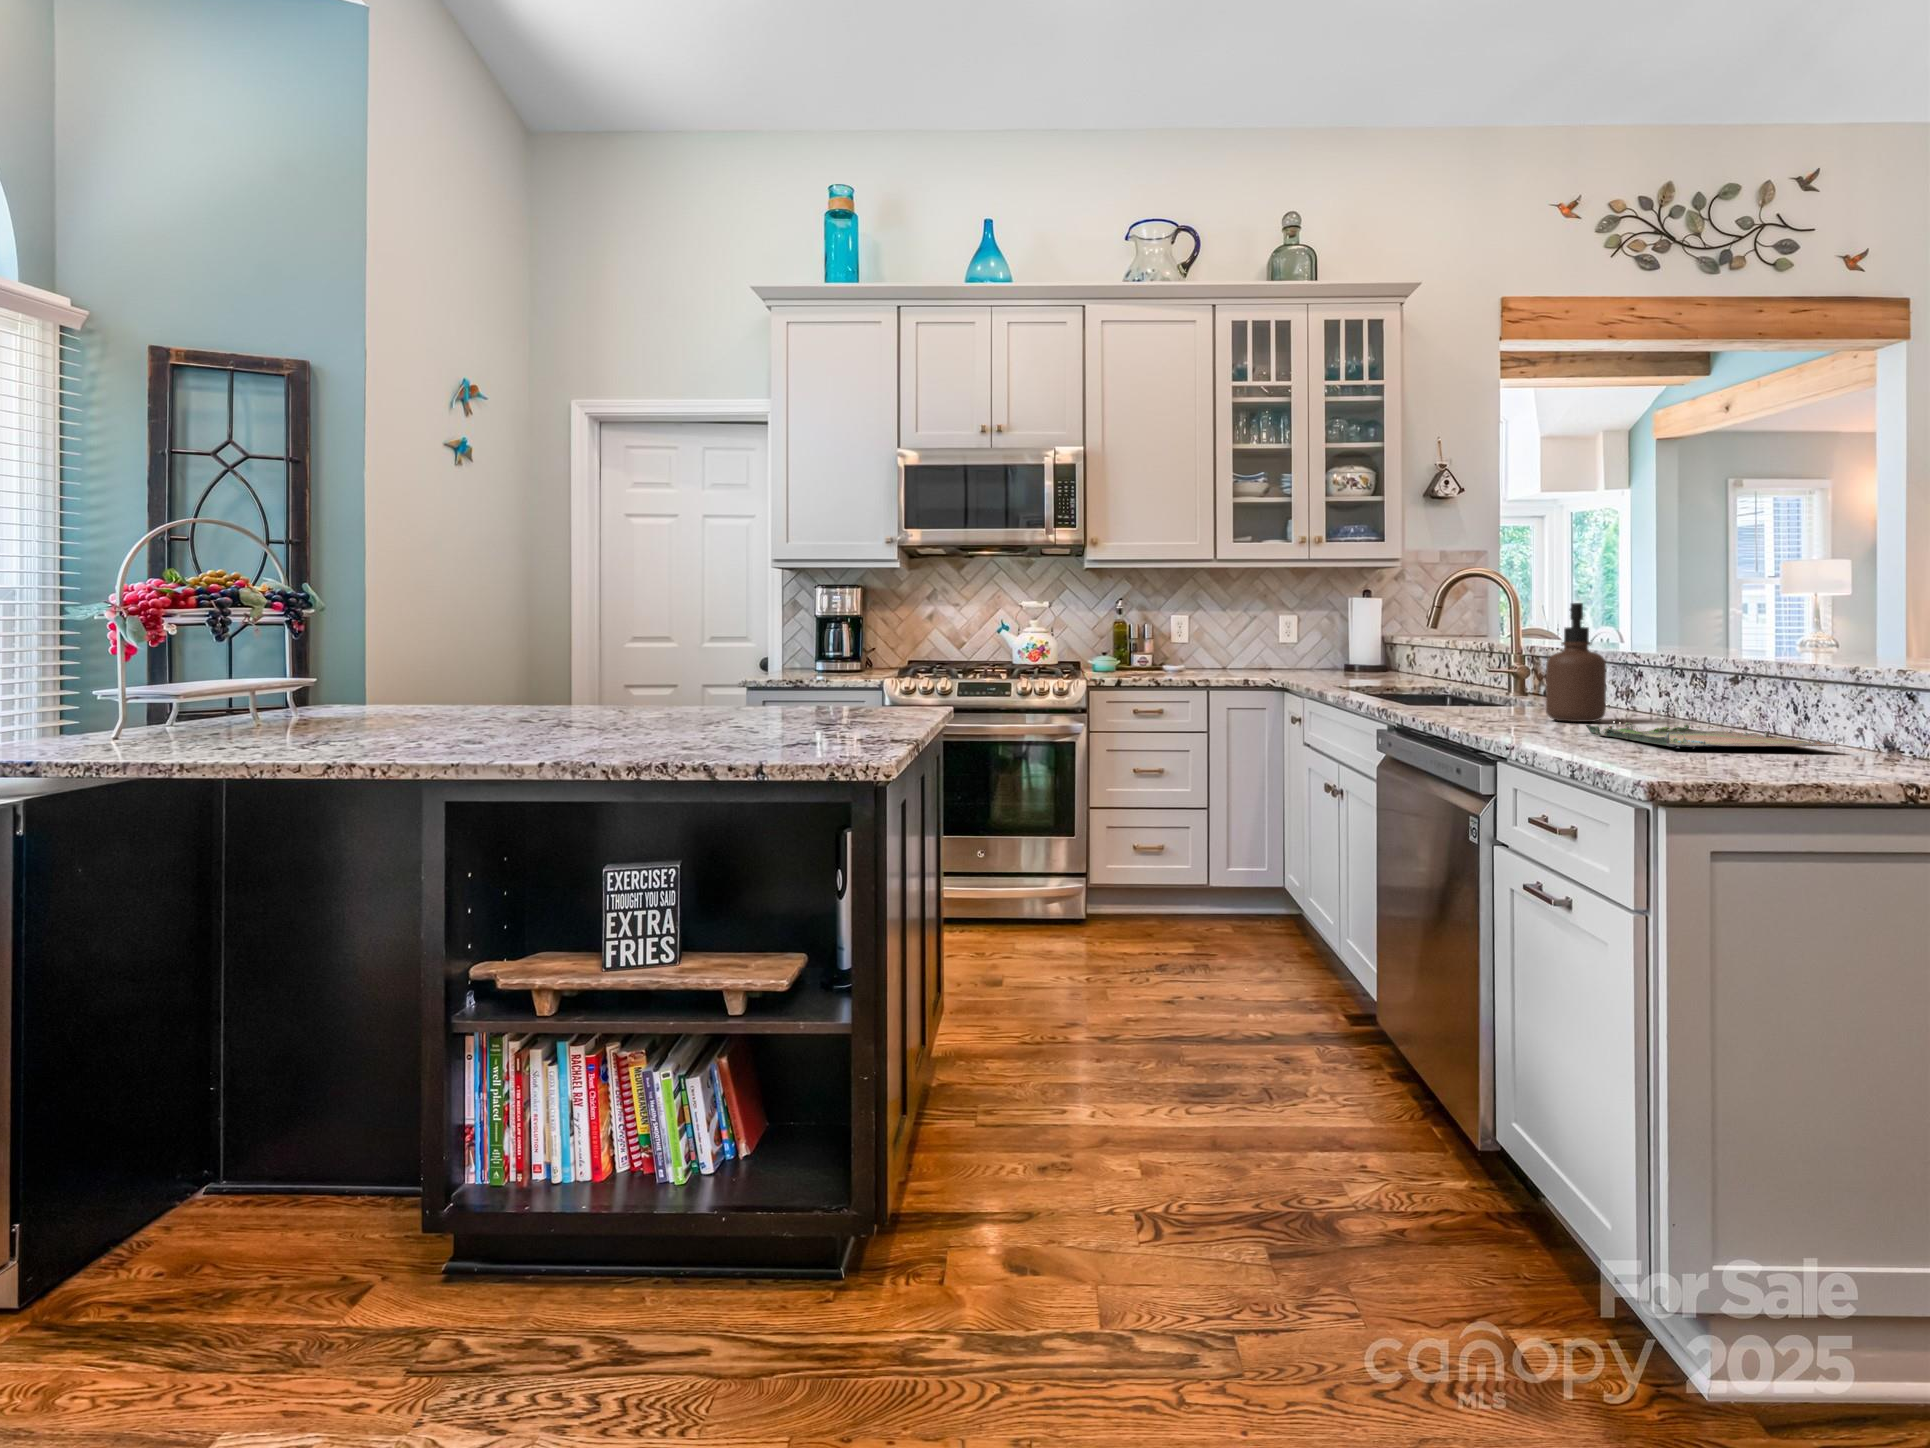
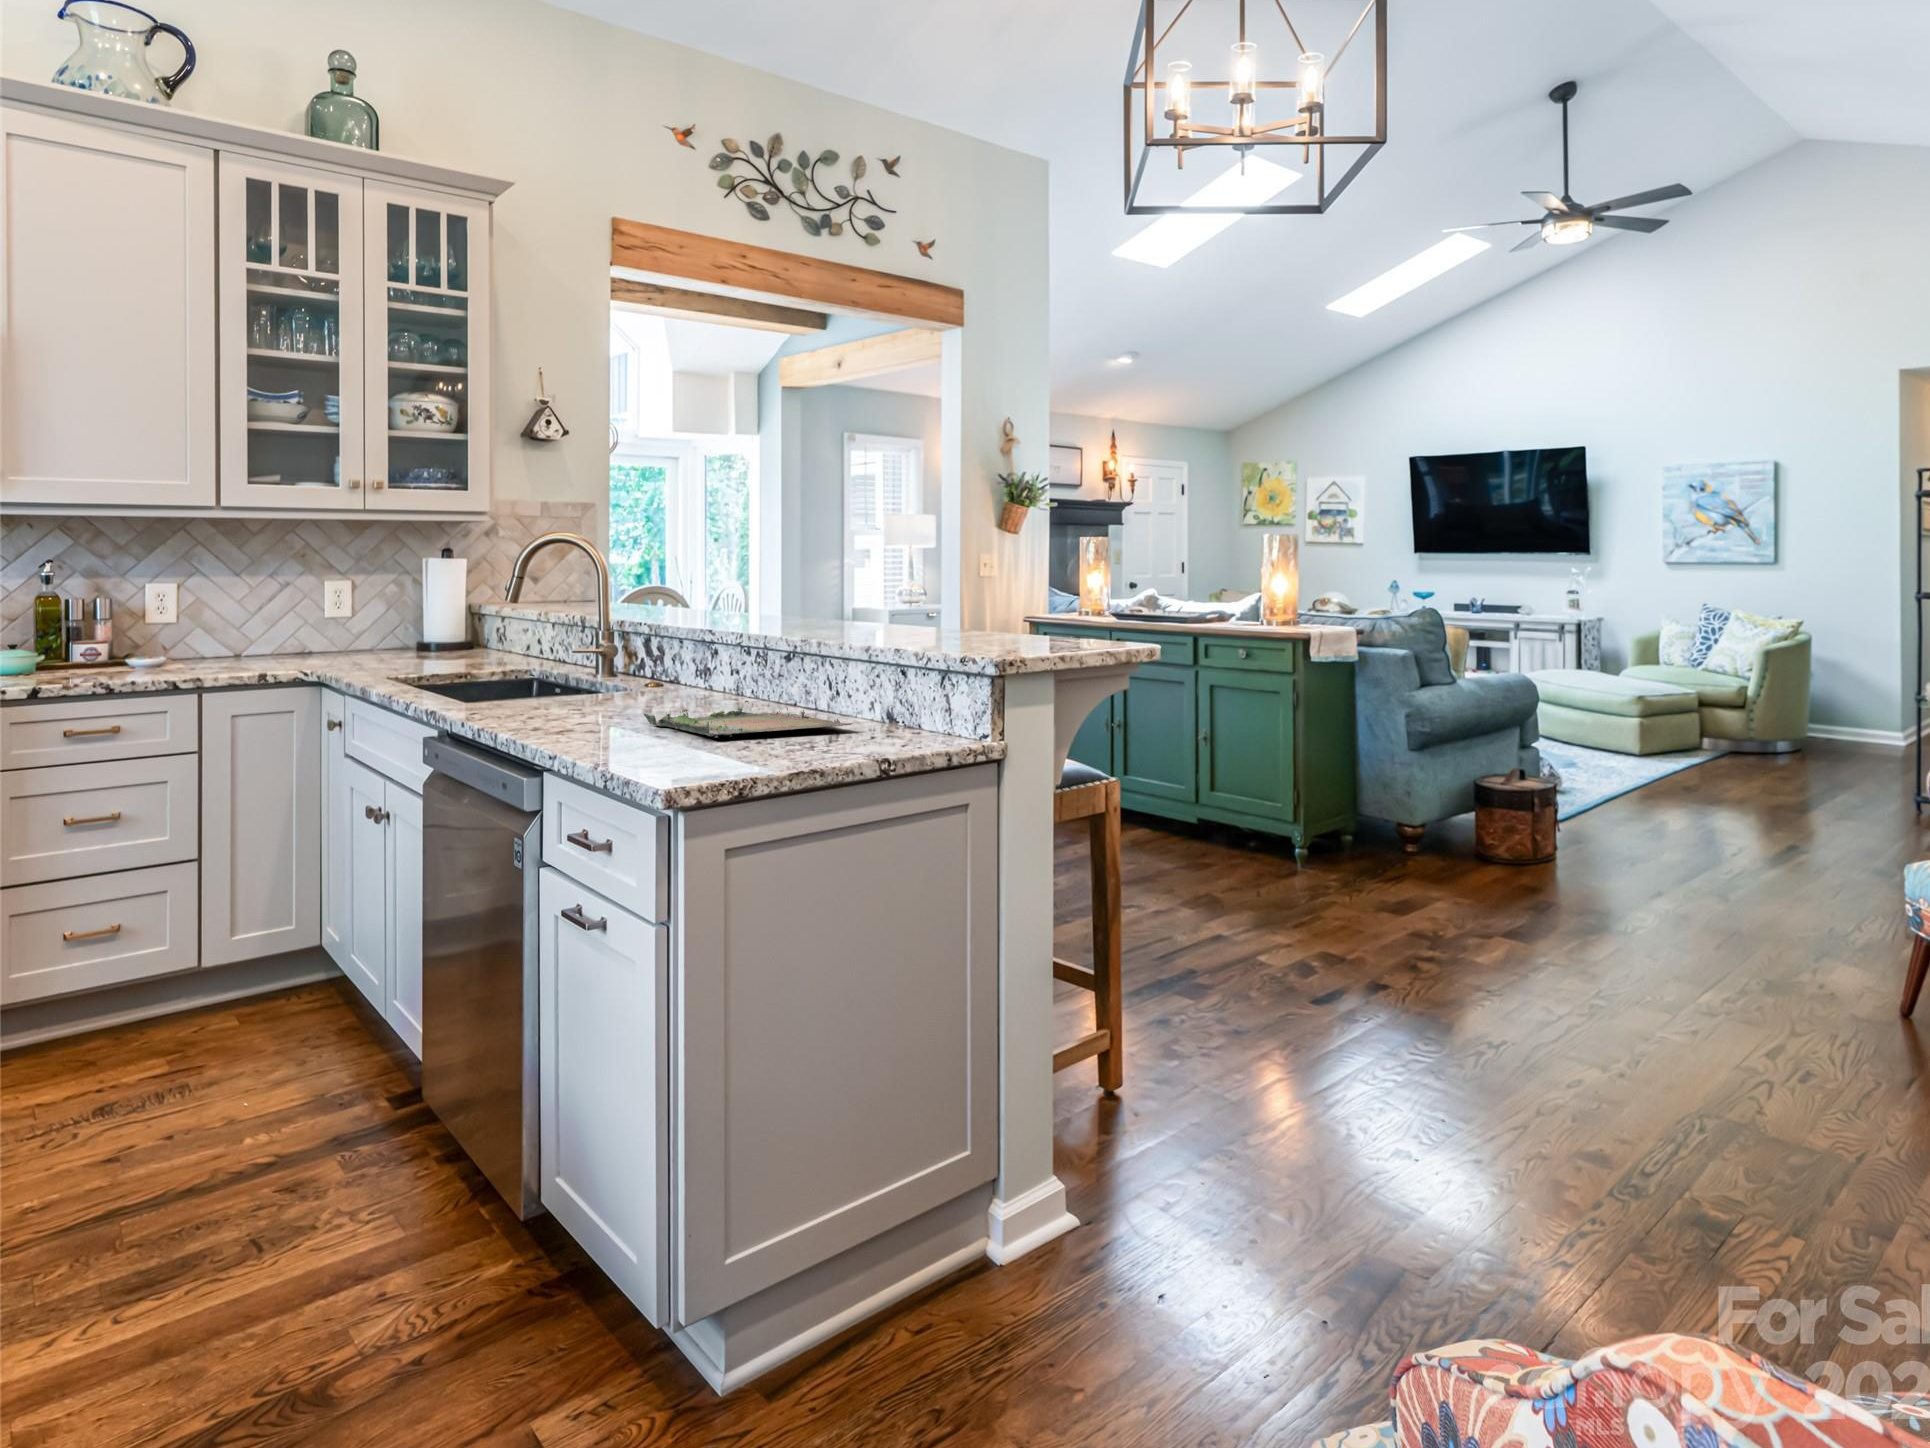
soap dispenser: present [1546,603,1606,722] -> none [613,576,673,709]

